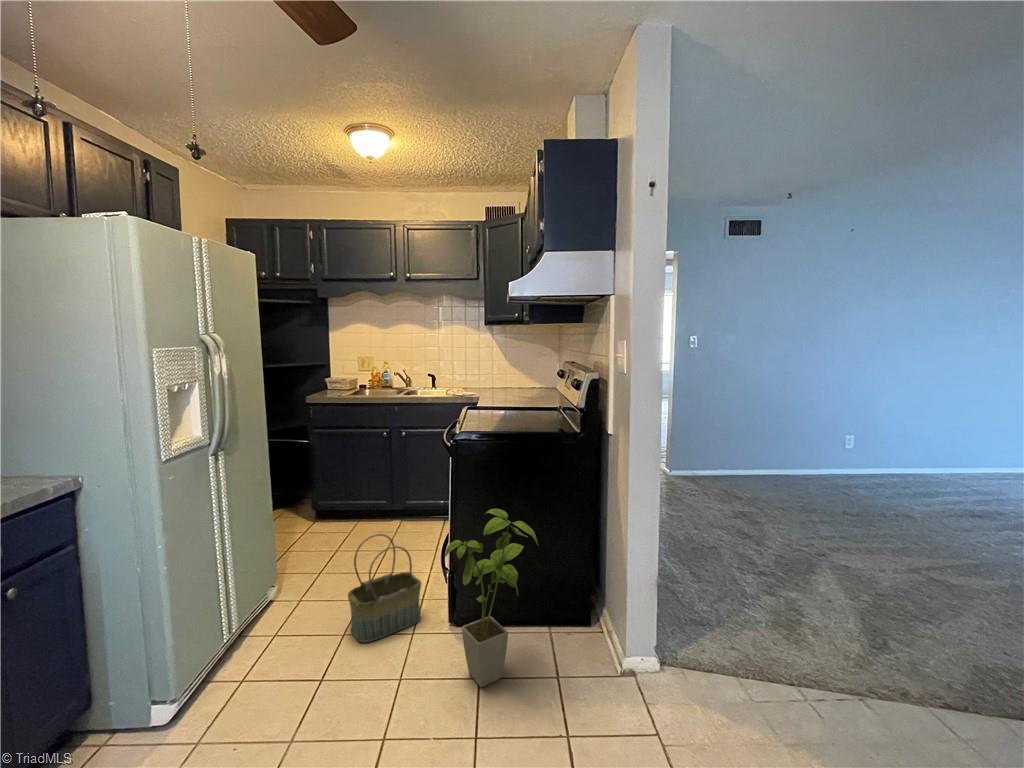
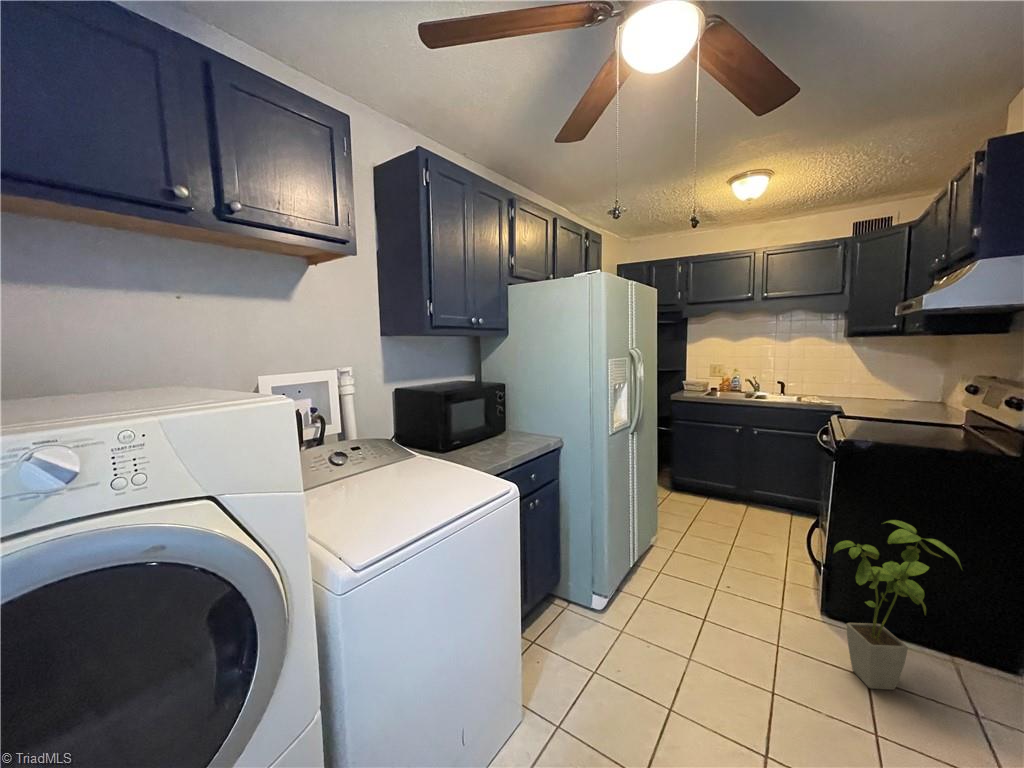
basket: present [348,534,421,643] -> none [720,517,789,605]

